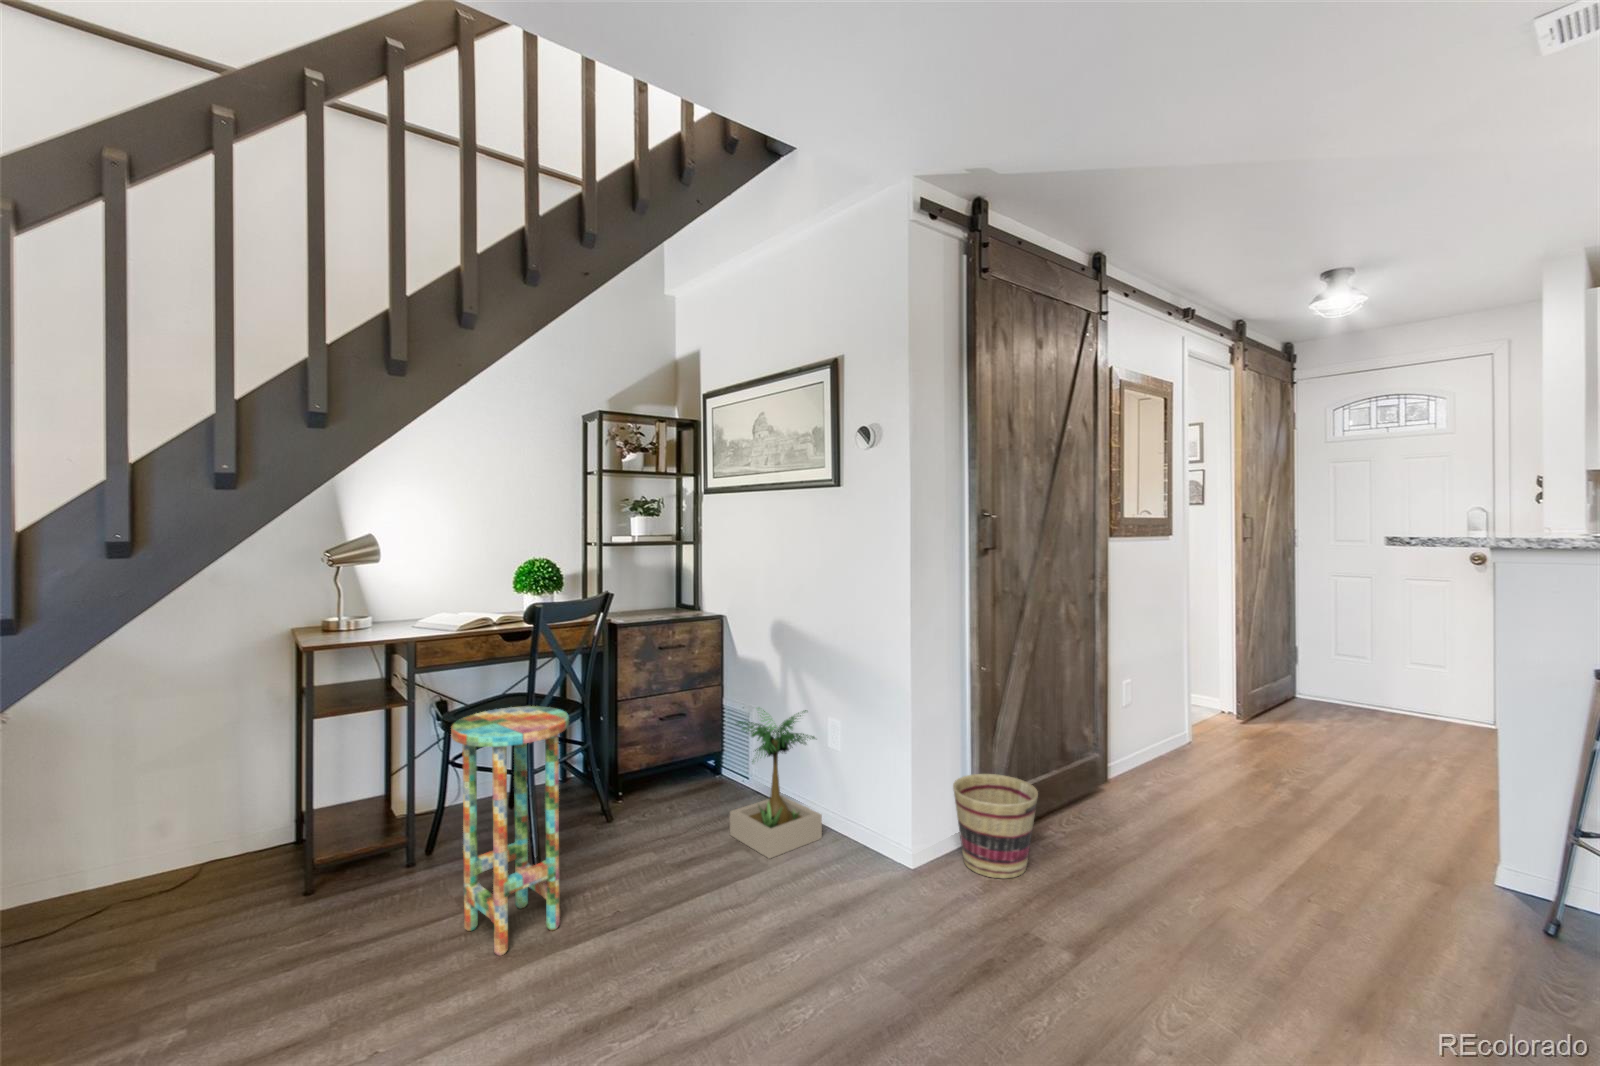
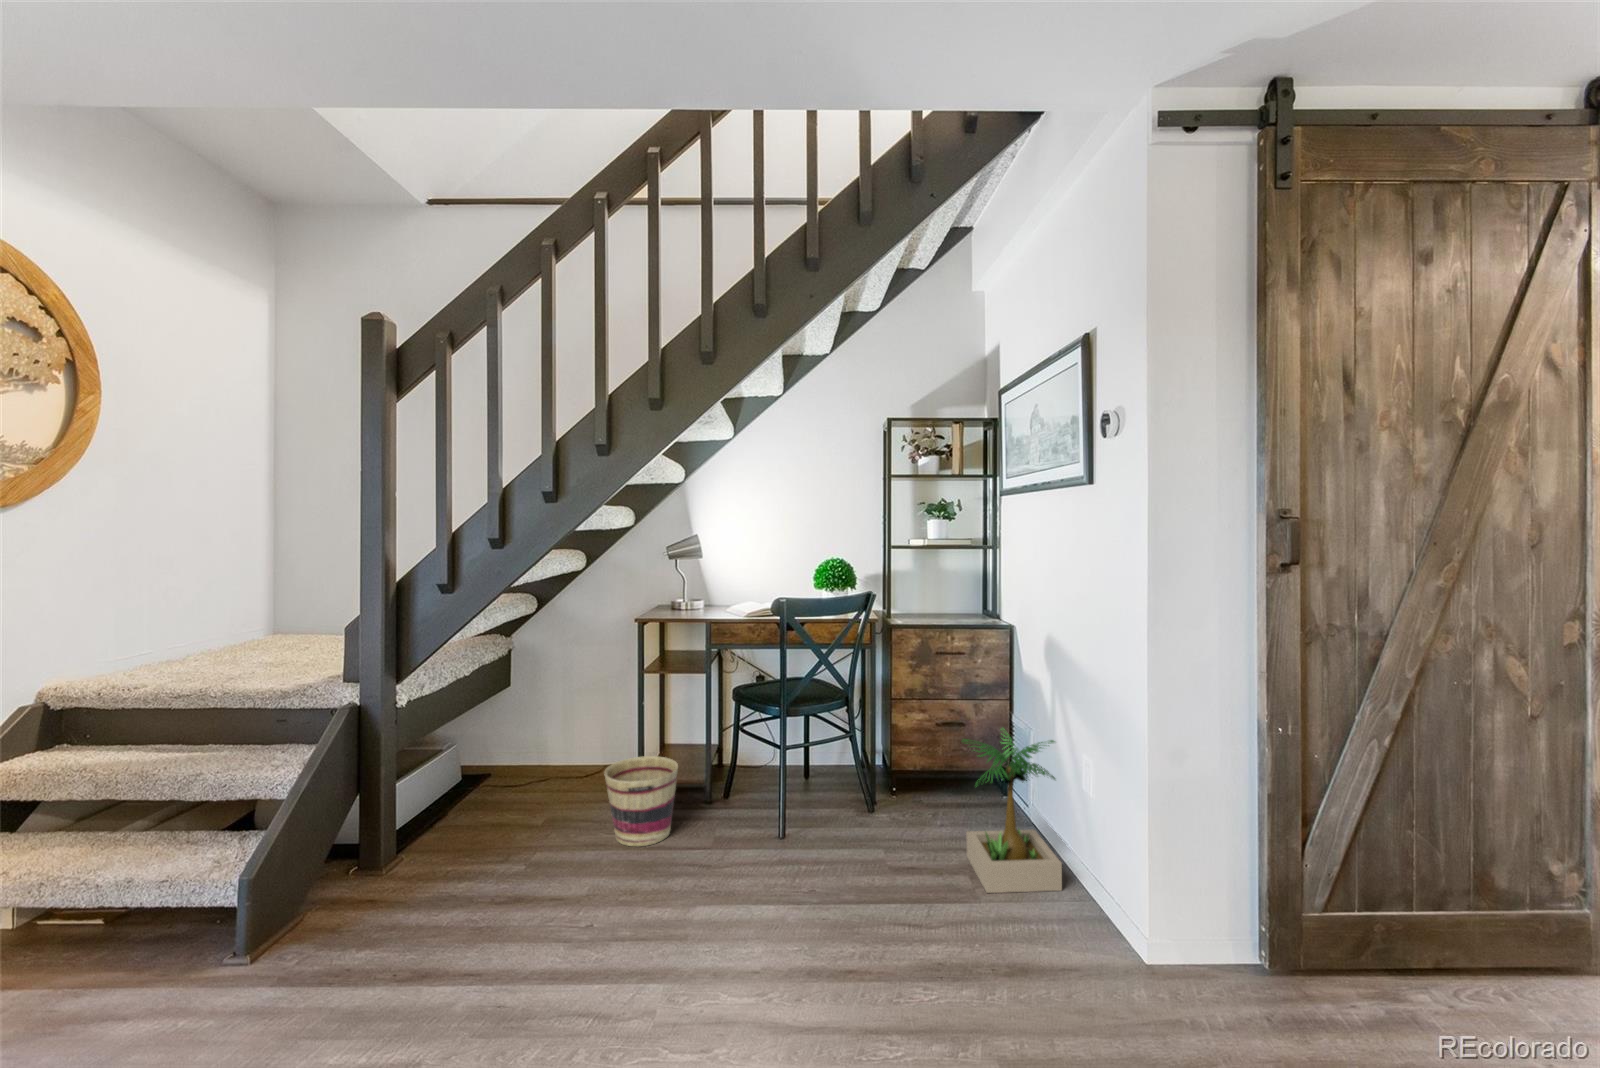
side table: present [451,706,569,956] -> none [683,689,777,897]
basket: present [953,774,1038,878] -> present [604,756,678,846]

